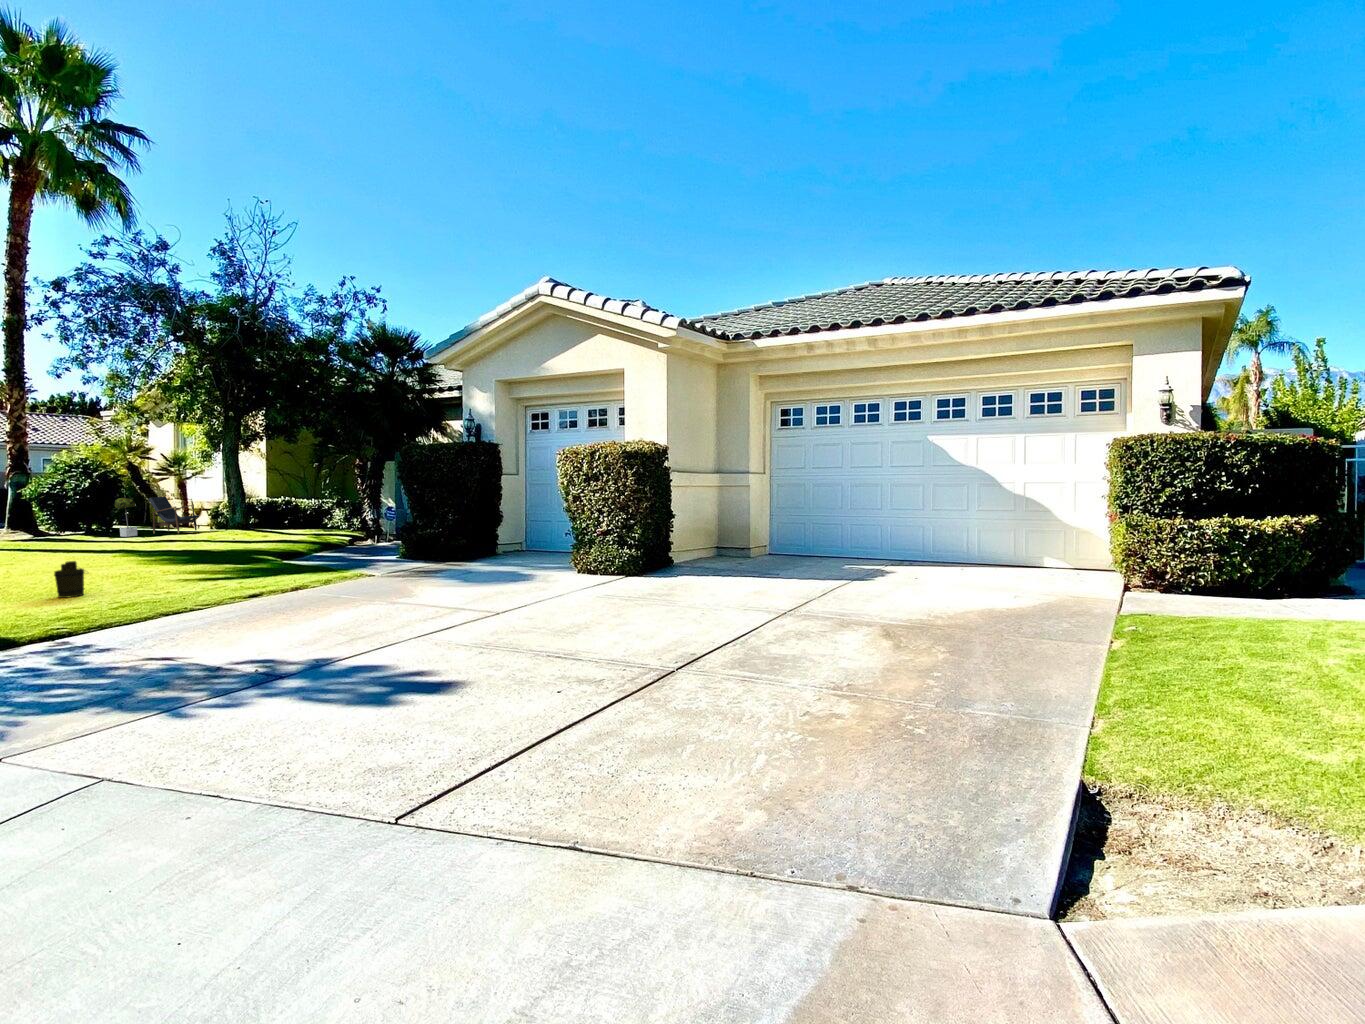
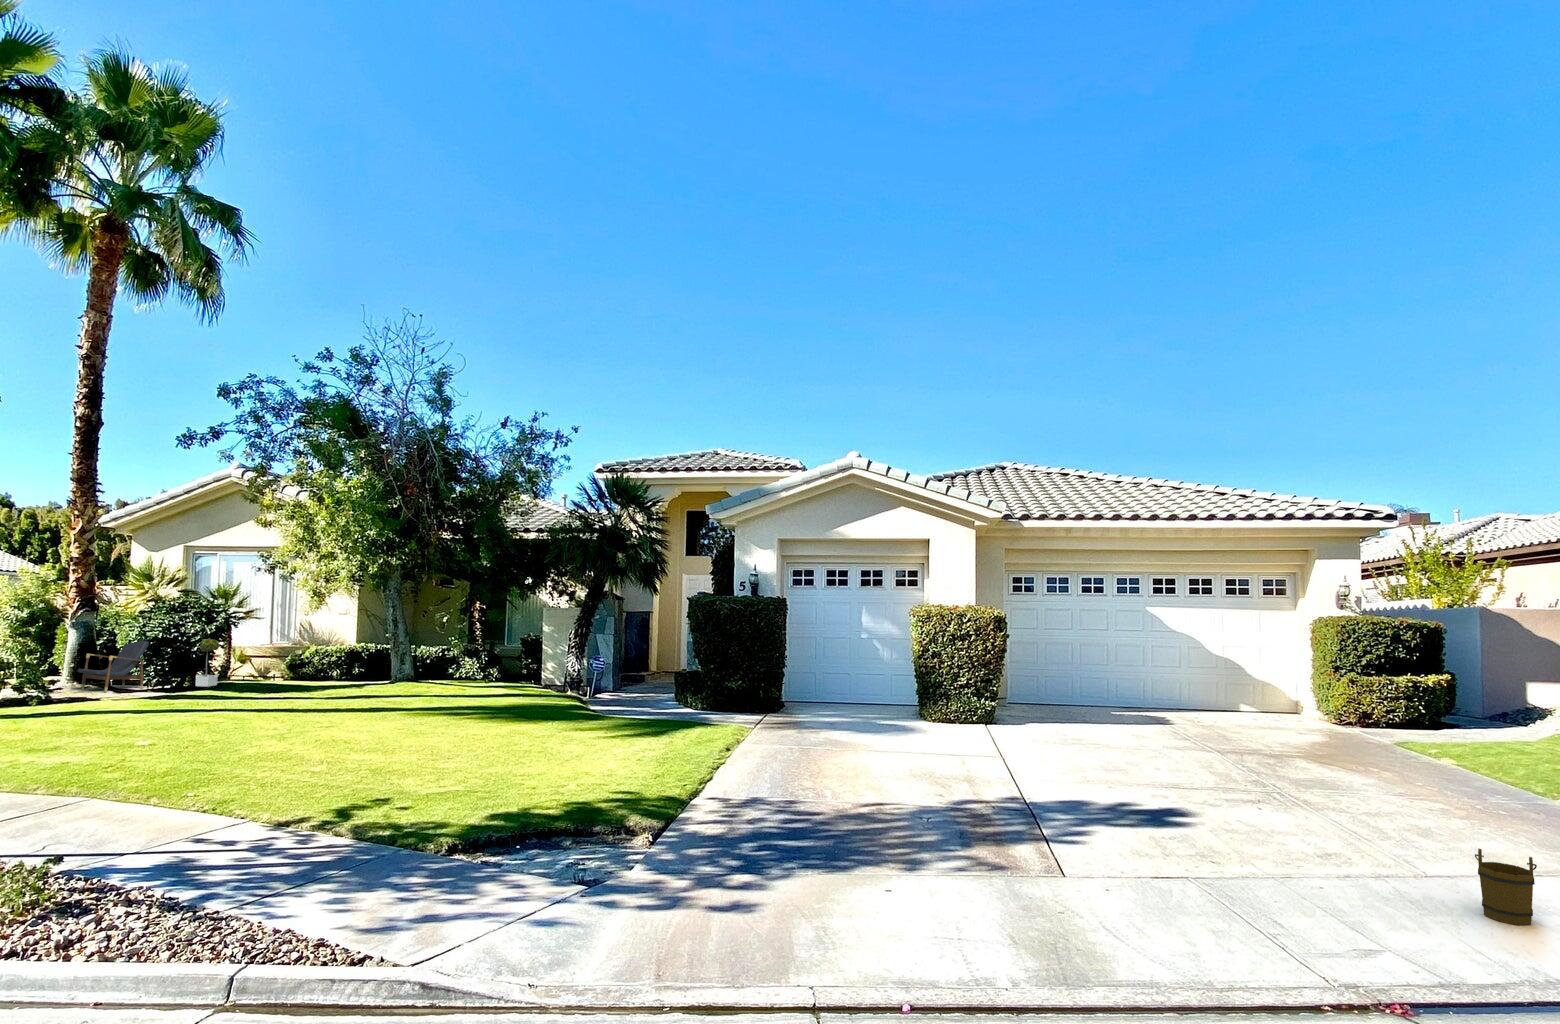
lounge chair: present [149,497,199,533] -> present [78,641,149,693]
bucket: present [54,561,85,598] -> present [1475,849,1537,925]

